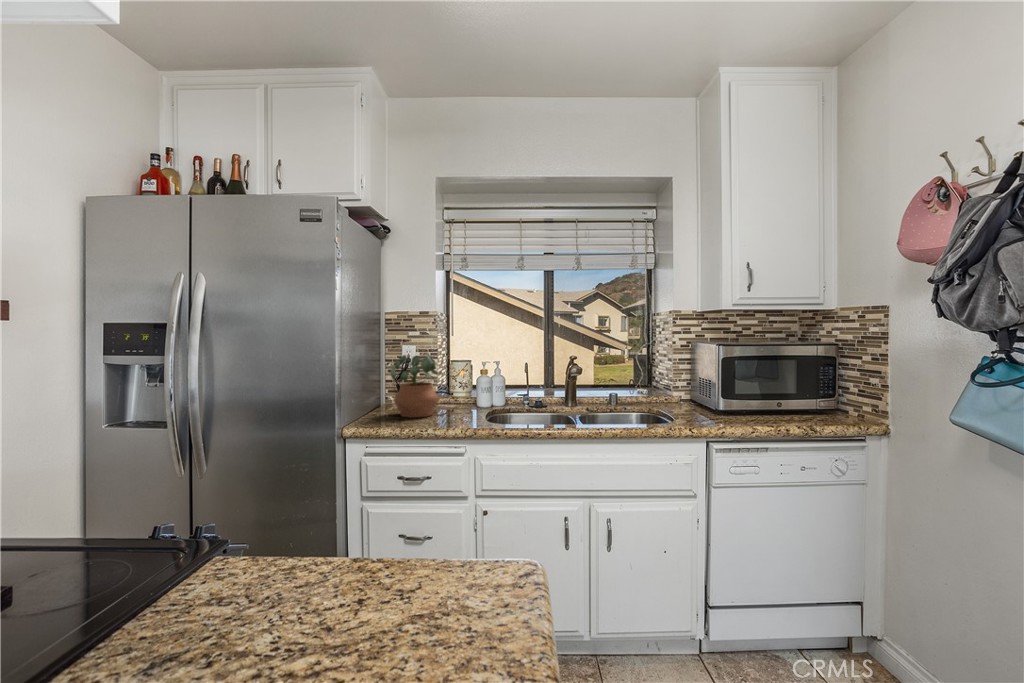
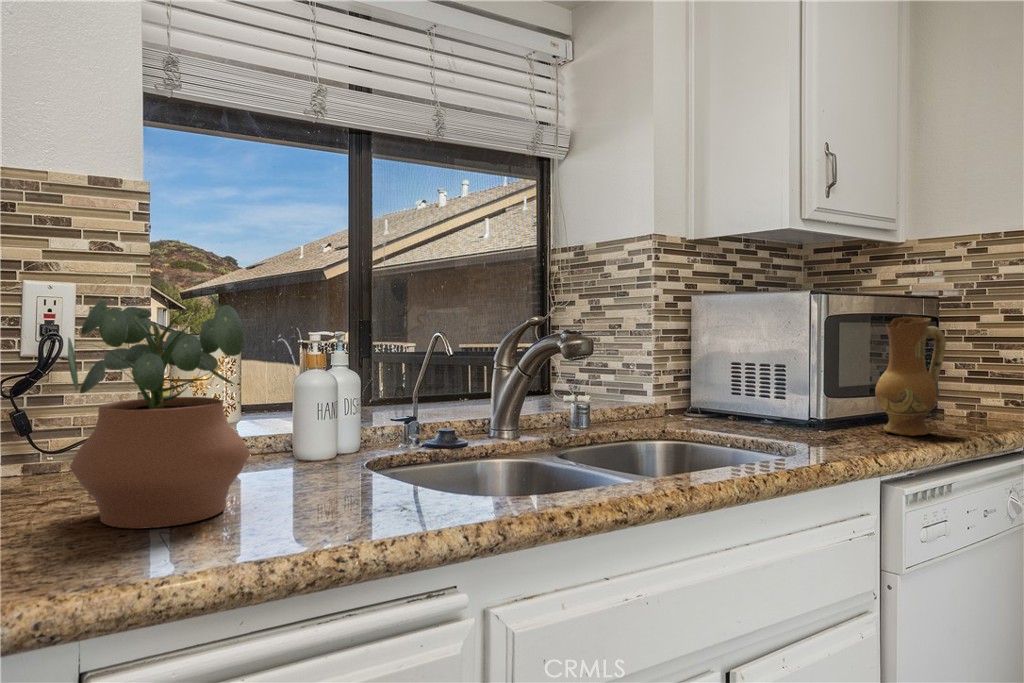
ceramic jug: none [751,359,791,422] -> present [875,317,946,436]

